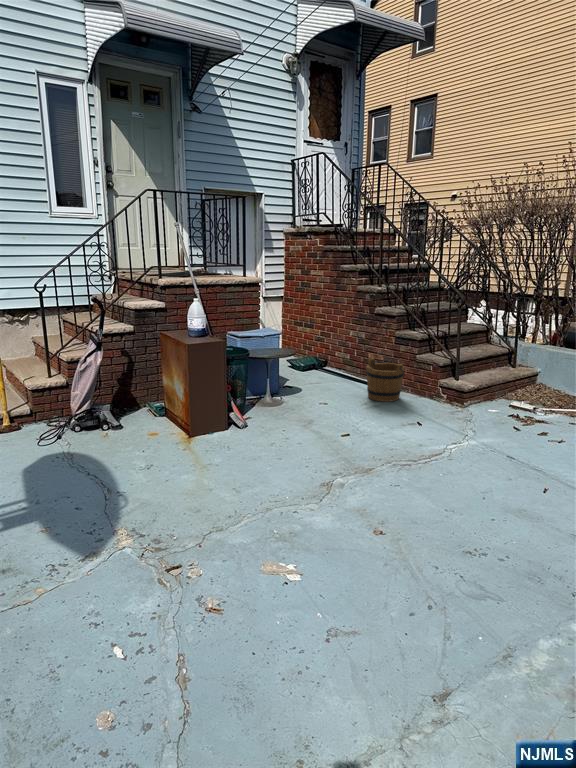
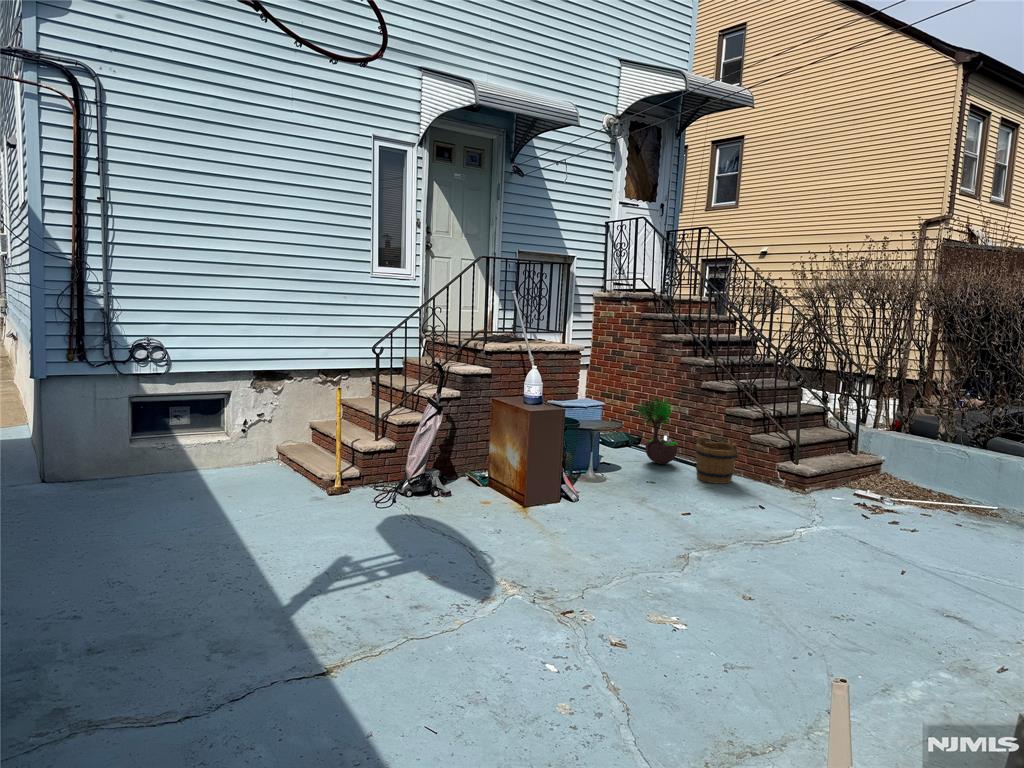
potted tree: none [311,317,354,385] -> present [635,396,678,464]

